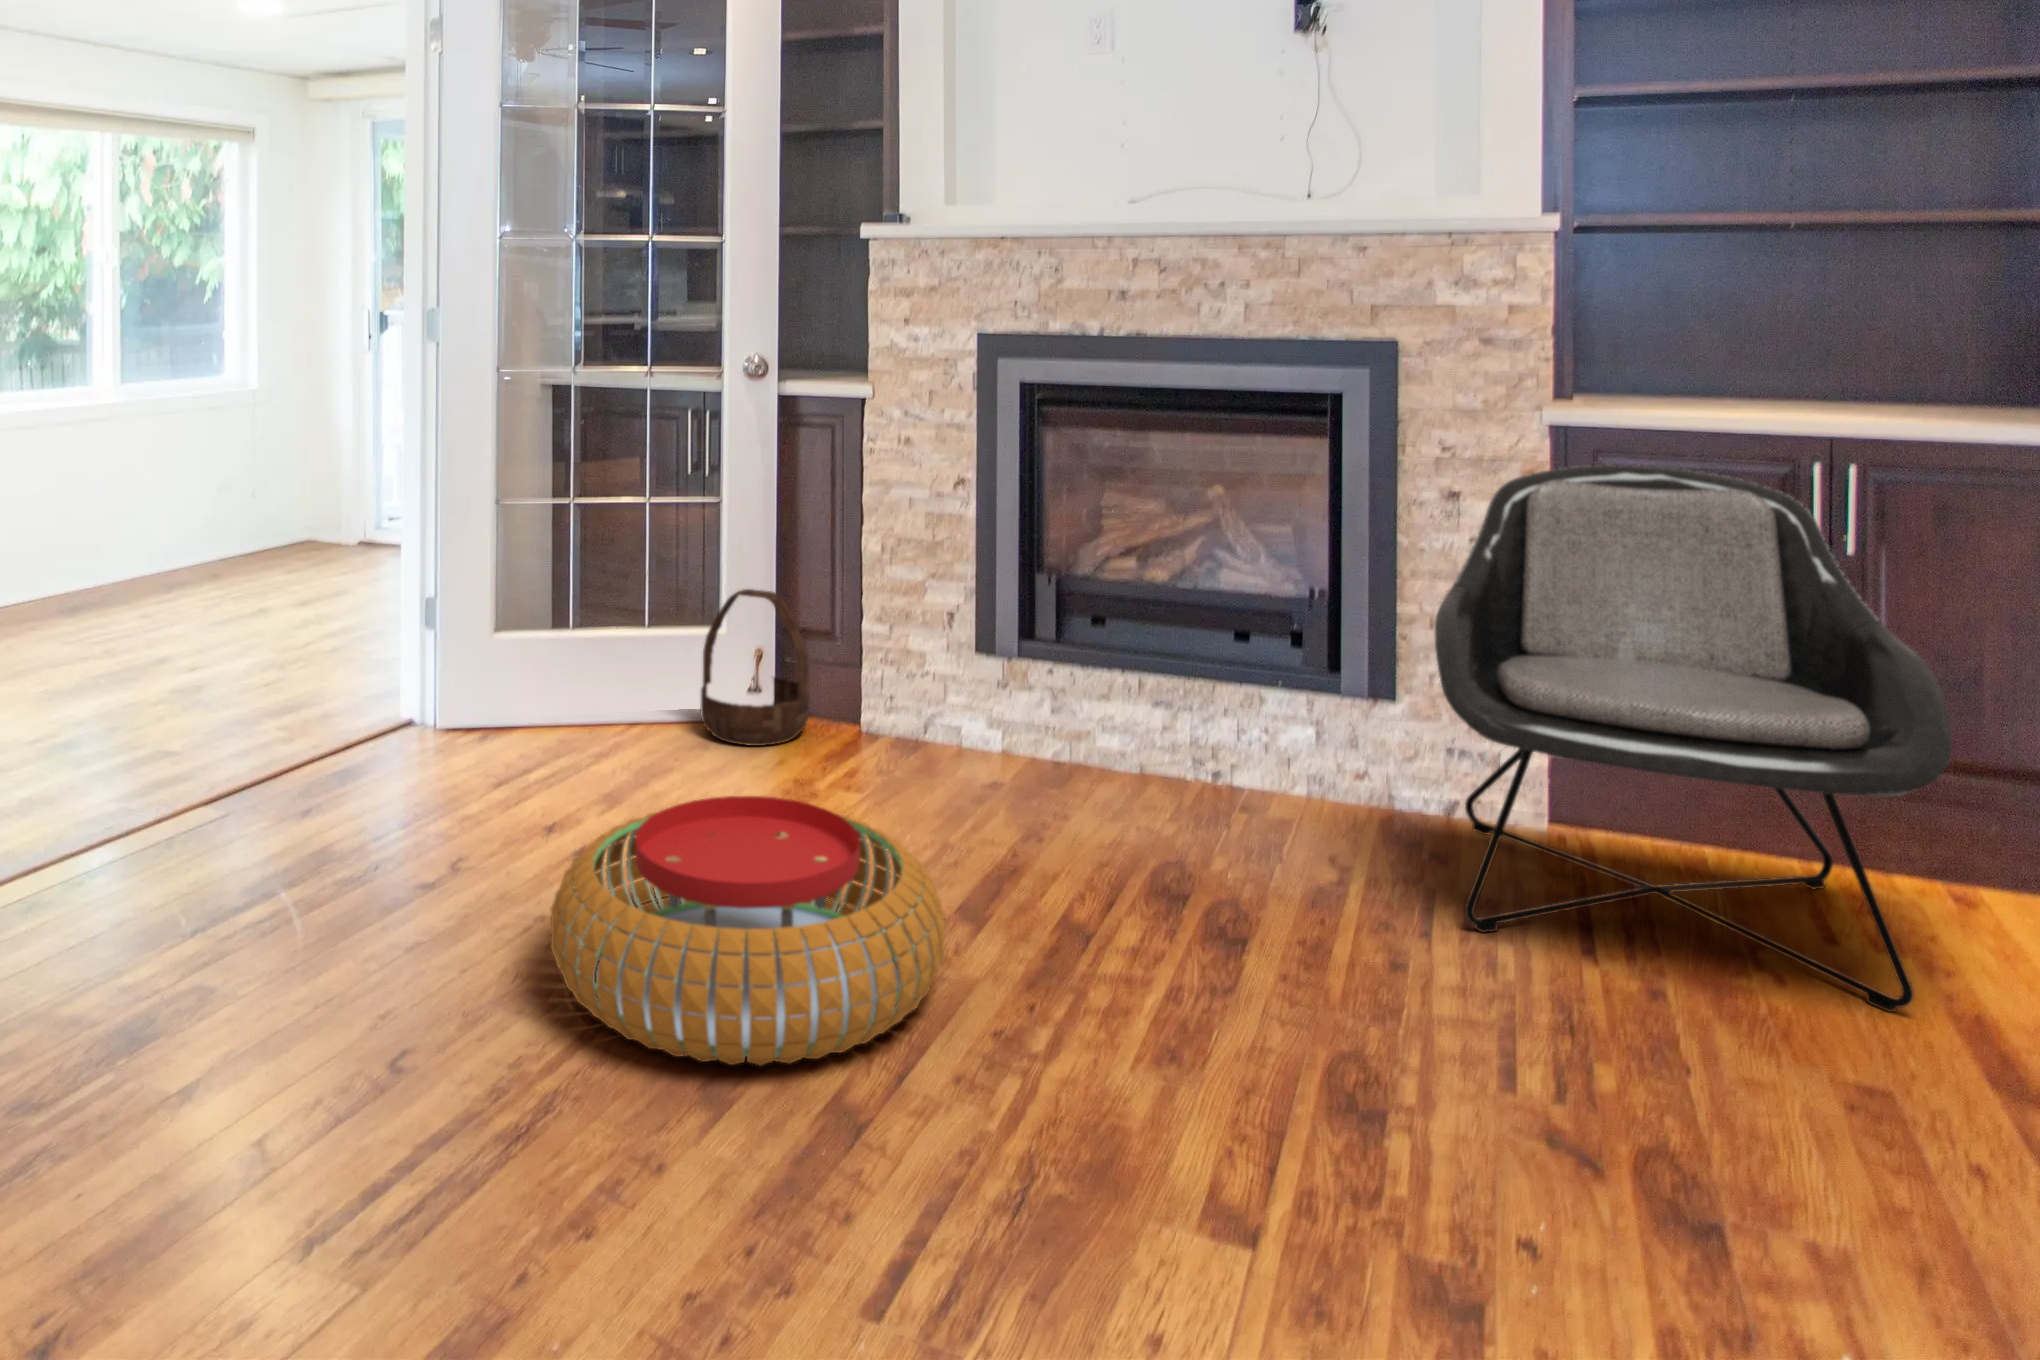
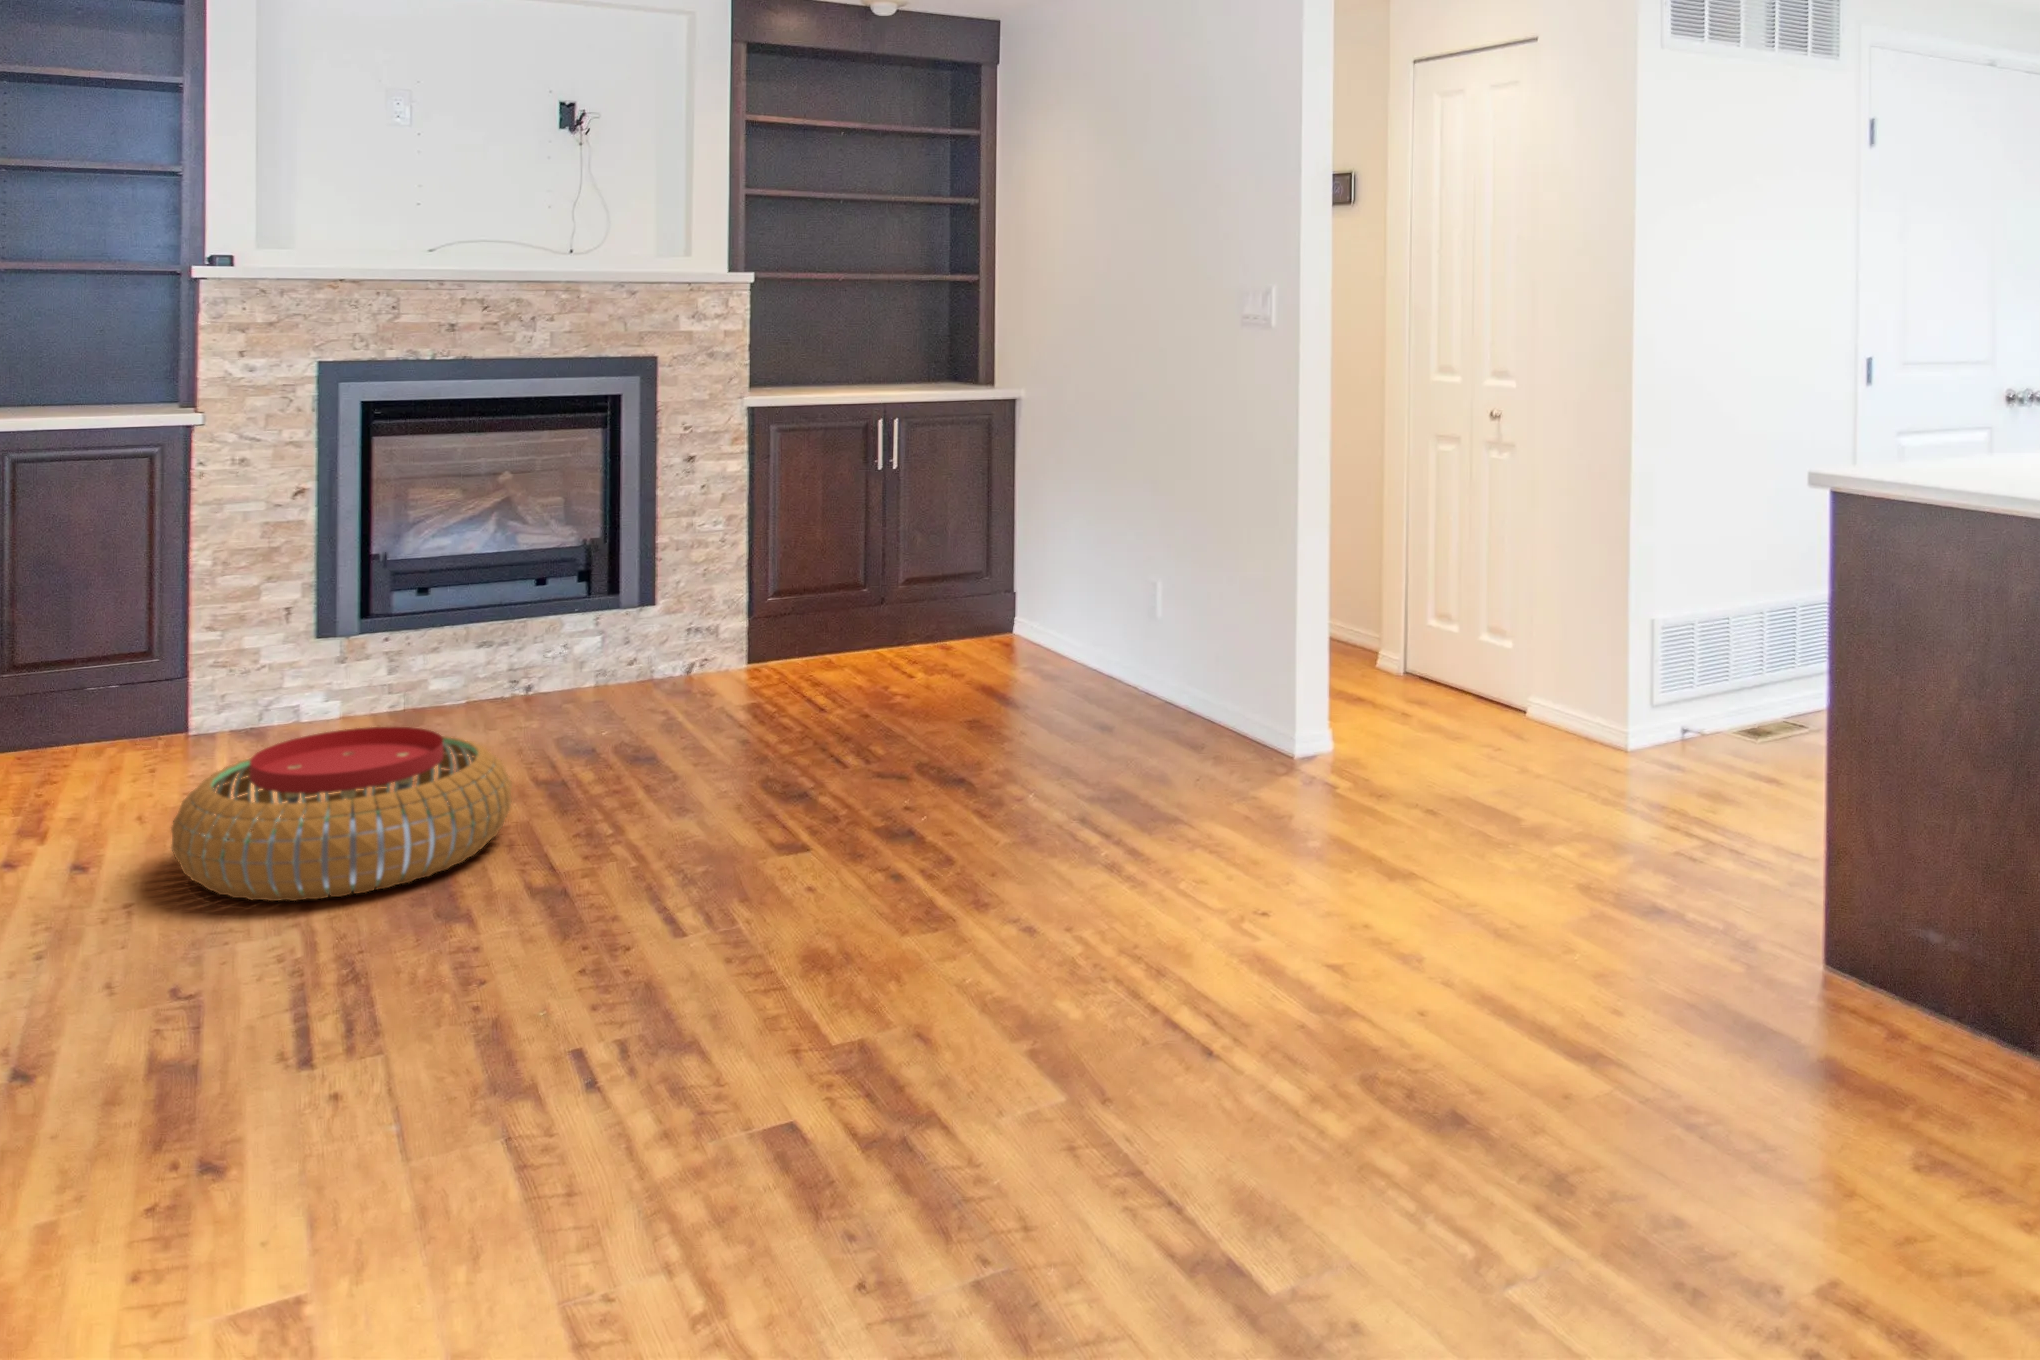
lounge chair: present [1435,465,1952,1012] -> none [707,430,961,714]
basket: present [701,589,809,746] -> none [18,617,151,771]

